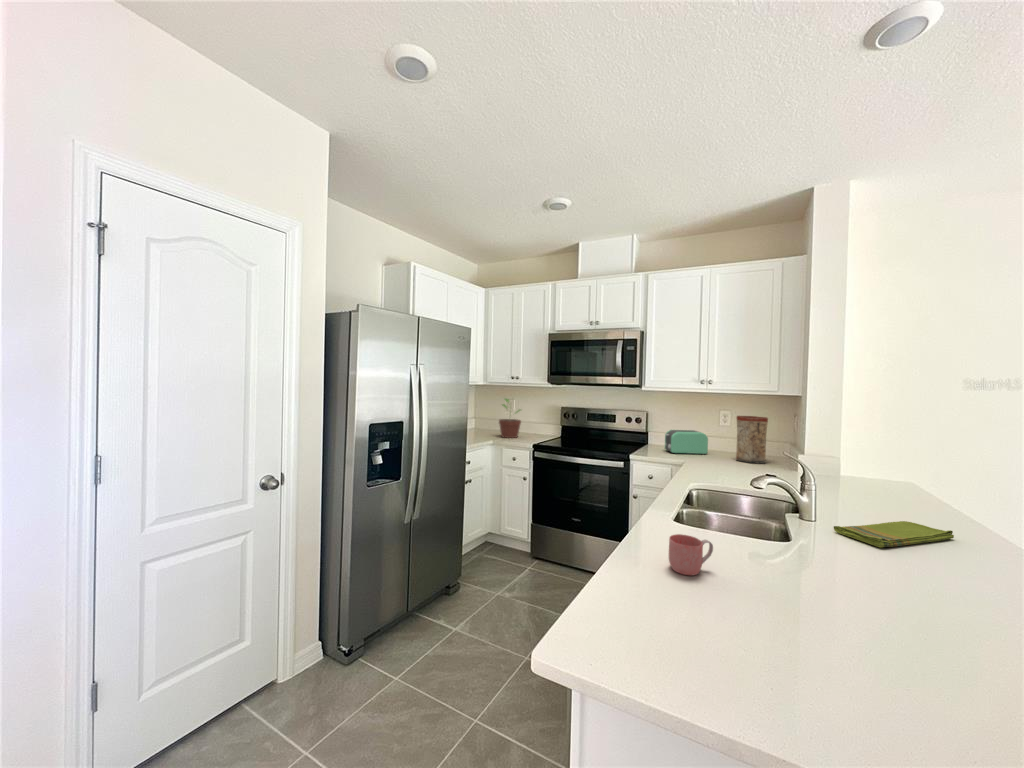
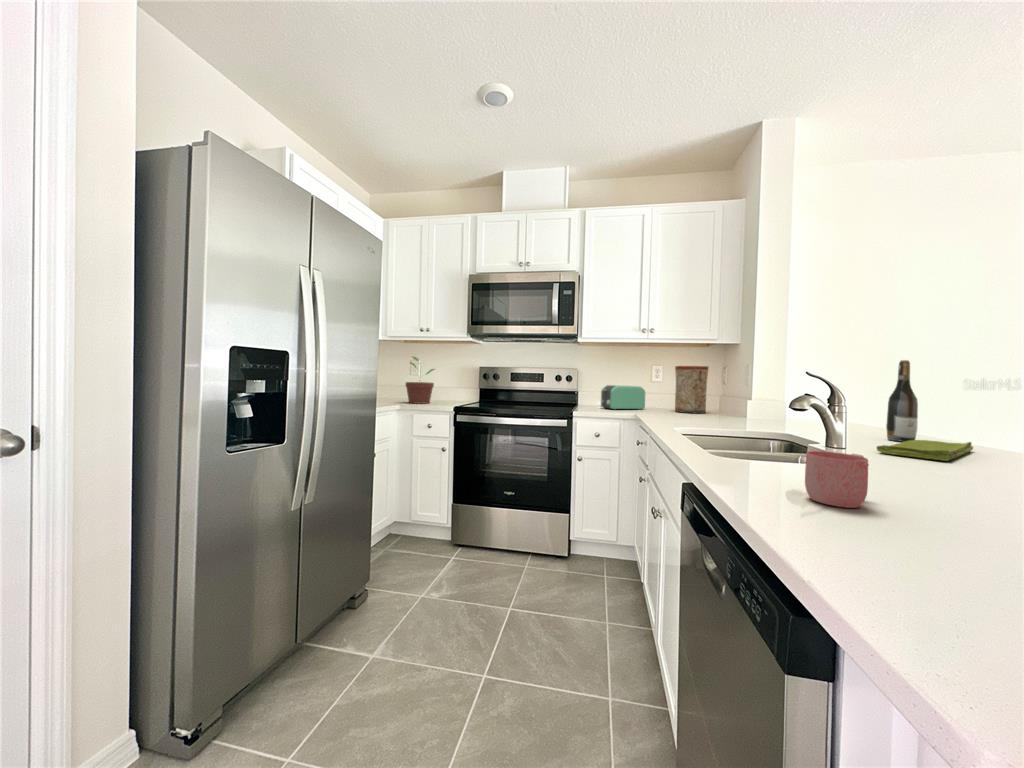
wine bottle: none [892,443,921,522] -> present [886,360,918,442]

